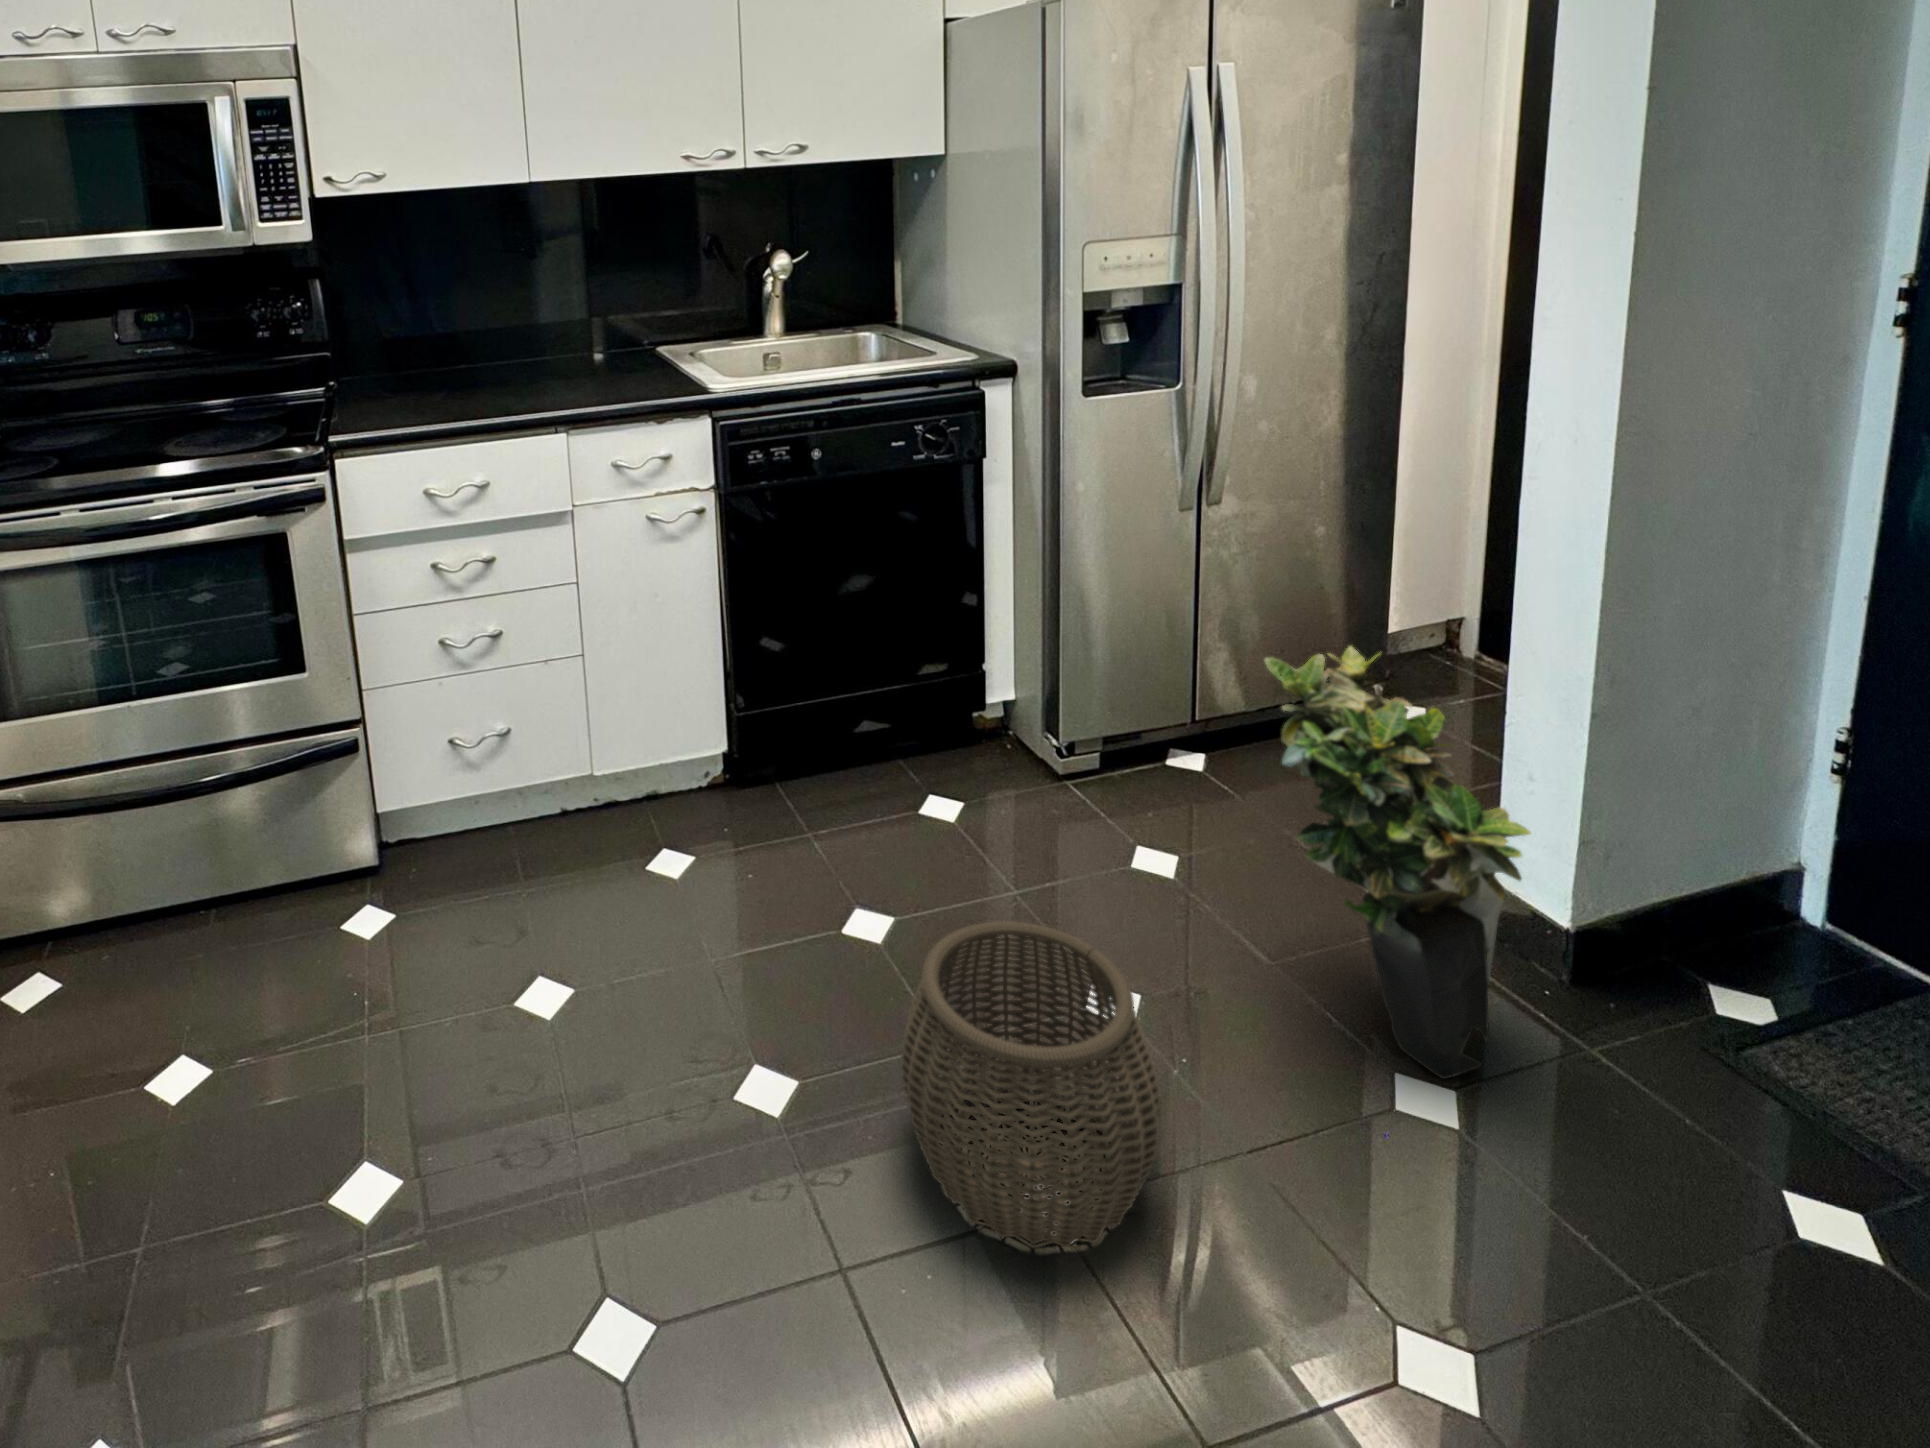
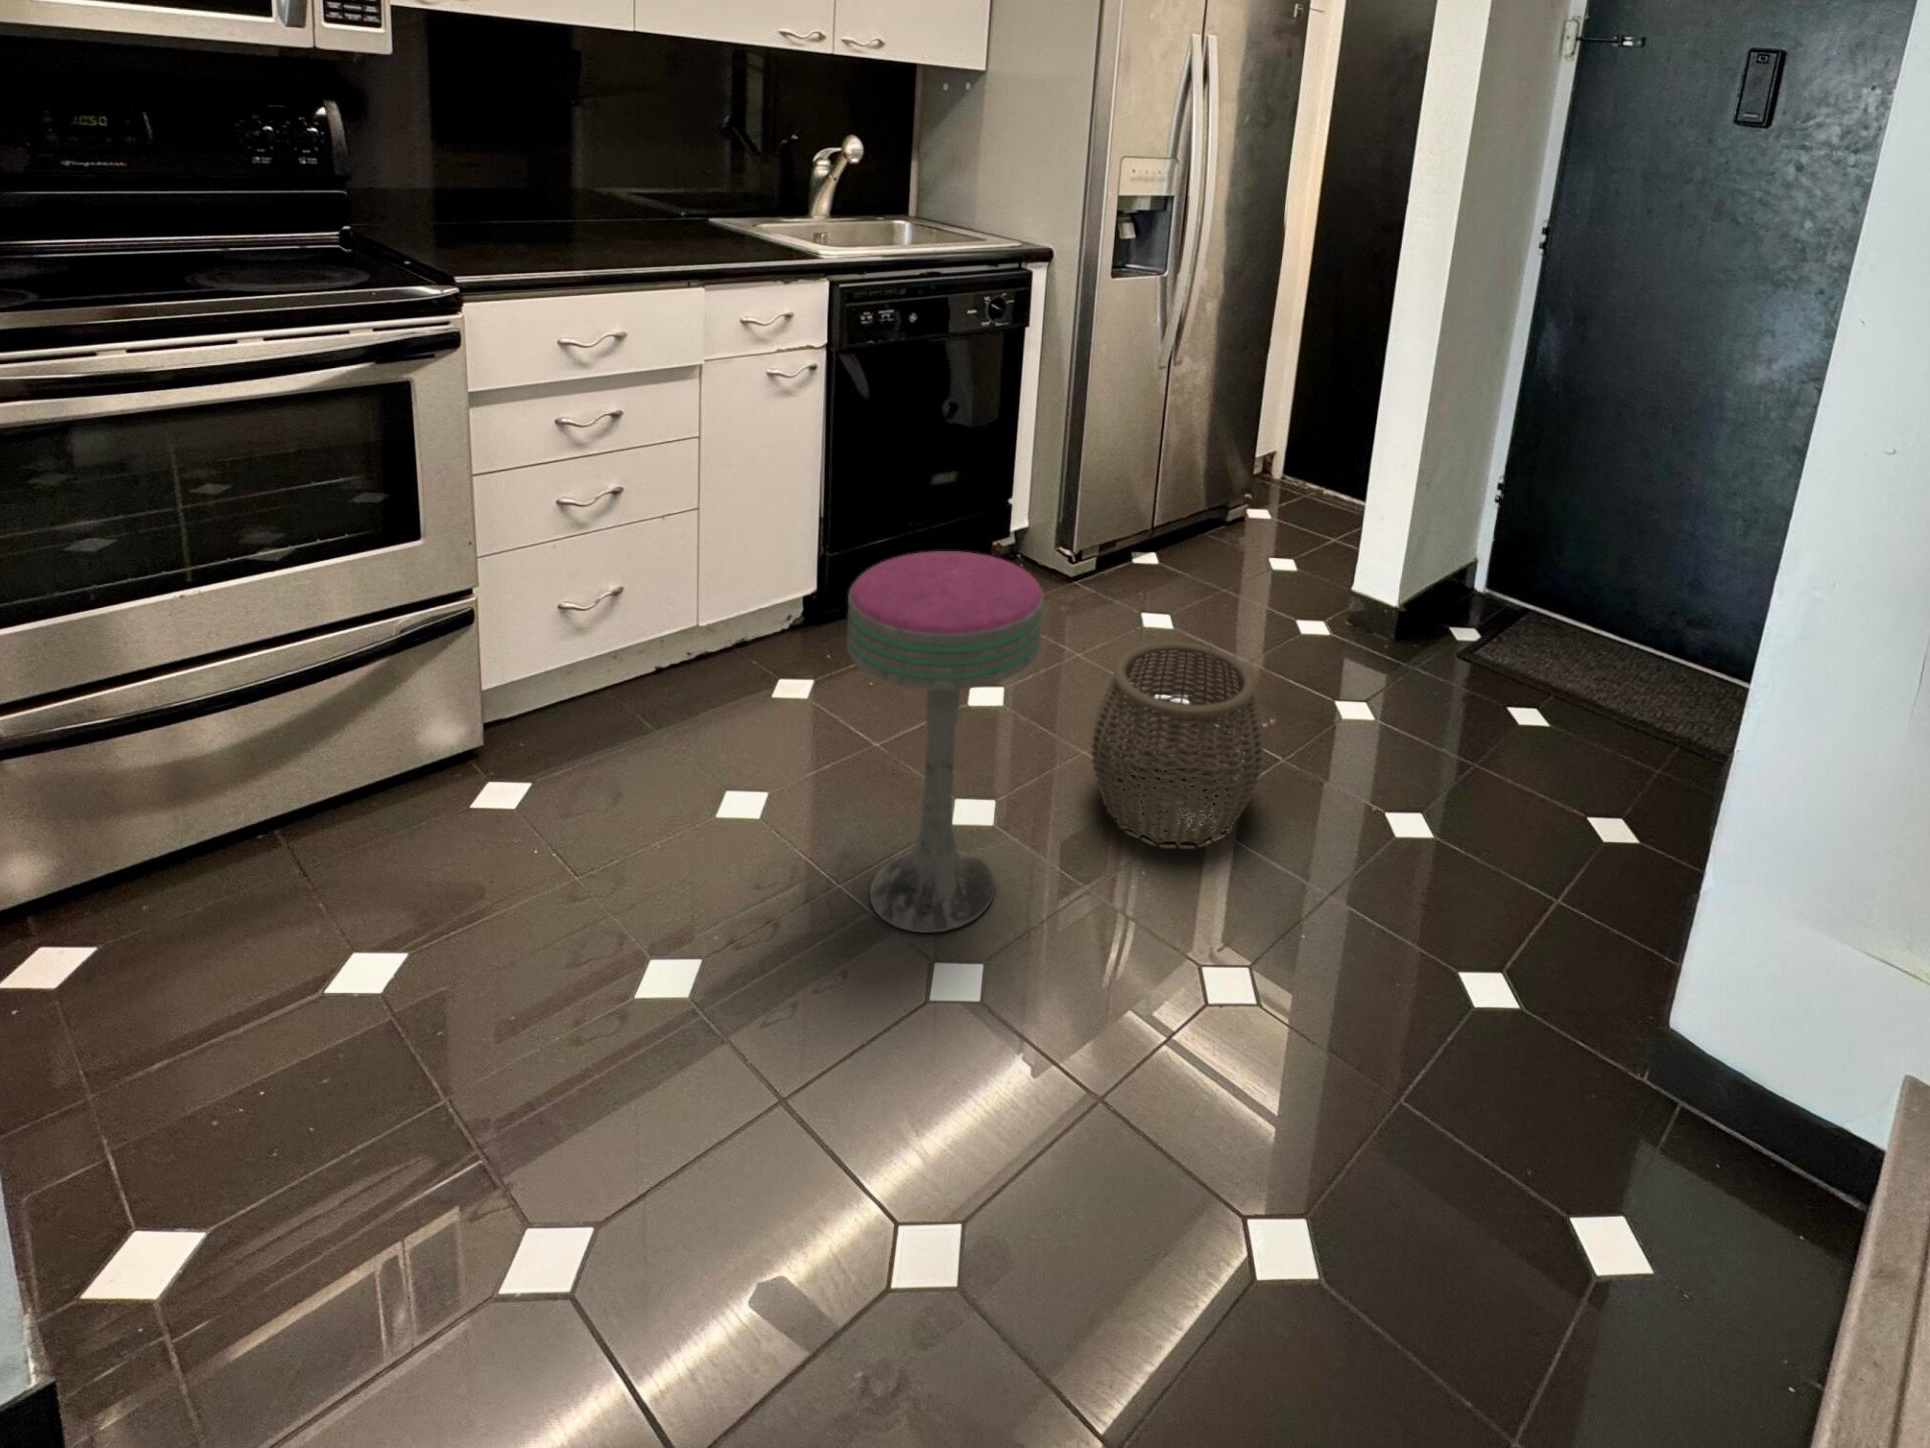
potted plant: present [1265,646,1530,1079] -> none [1267,445,1410,701]
bar stool: none [524,760,757,1247] -> present [847,551,1044,933]

